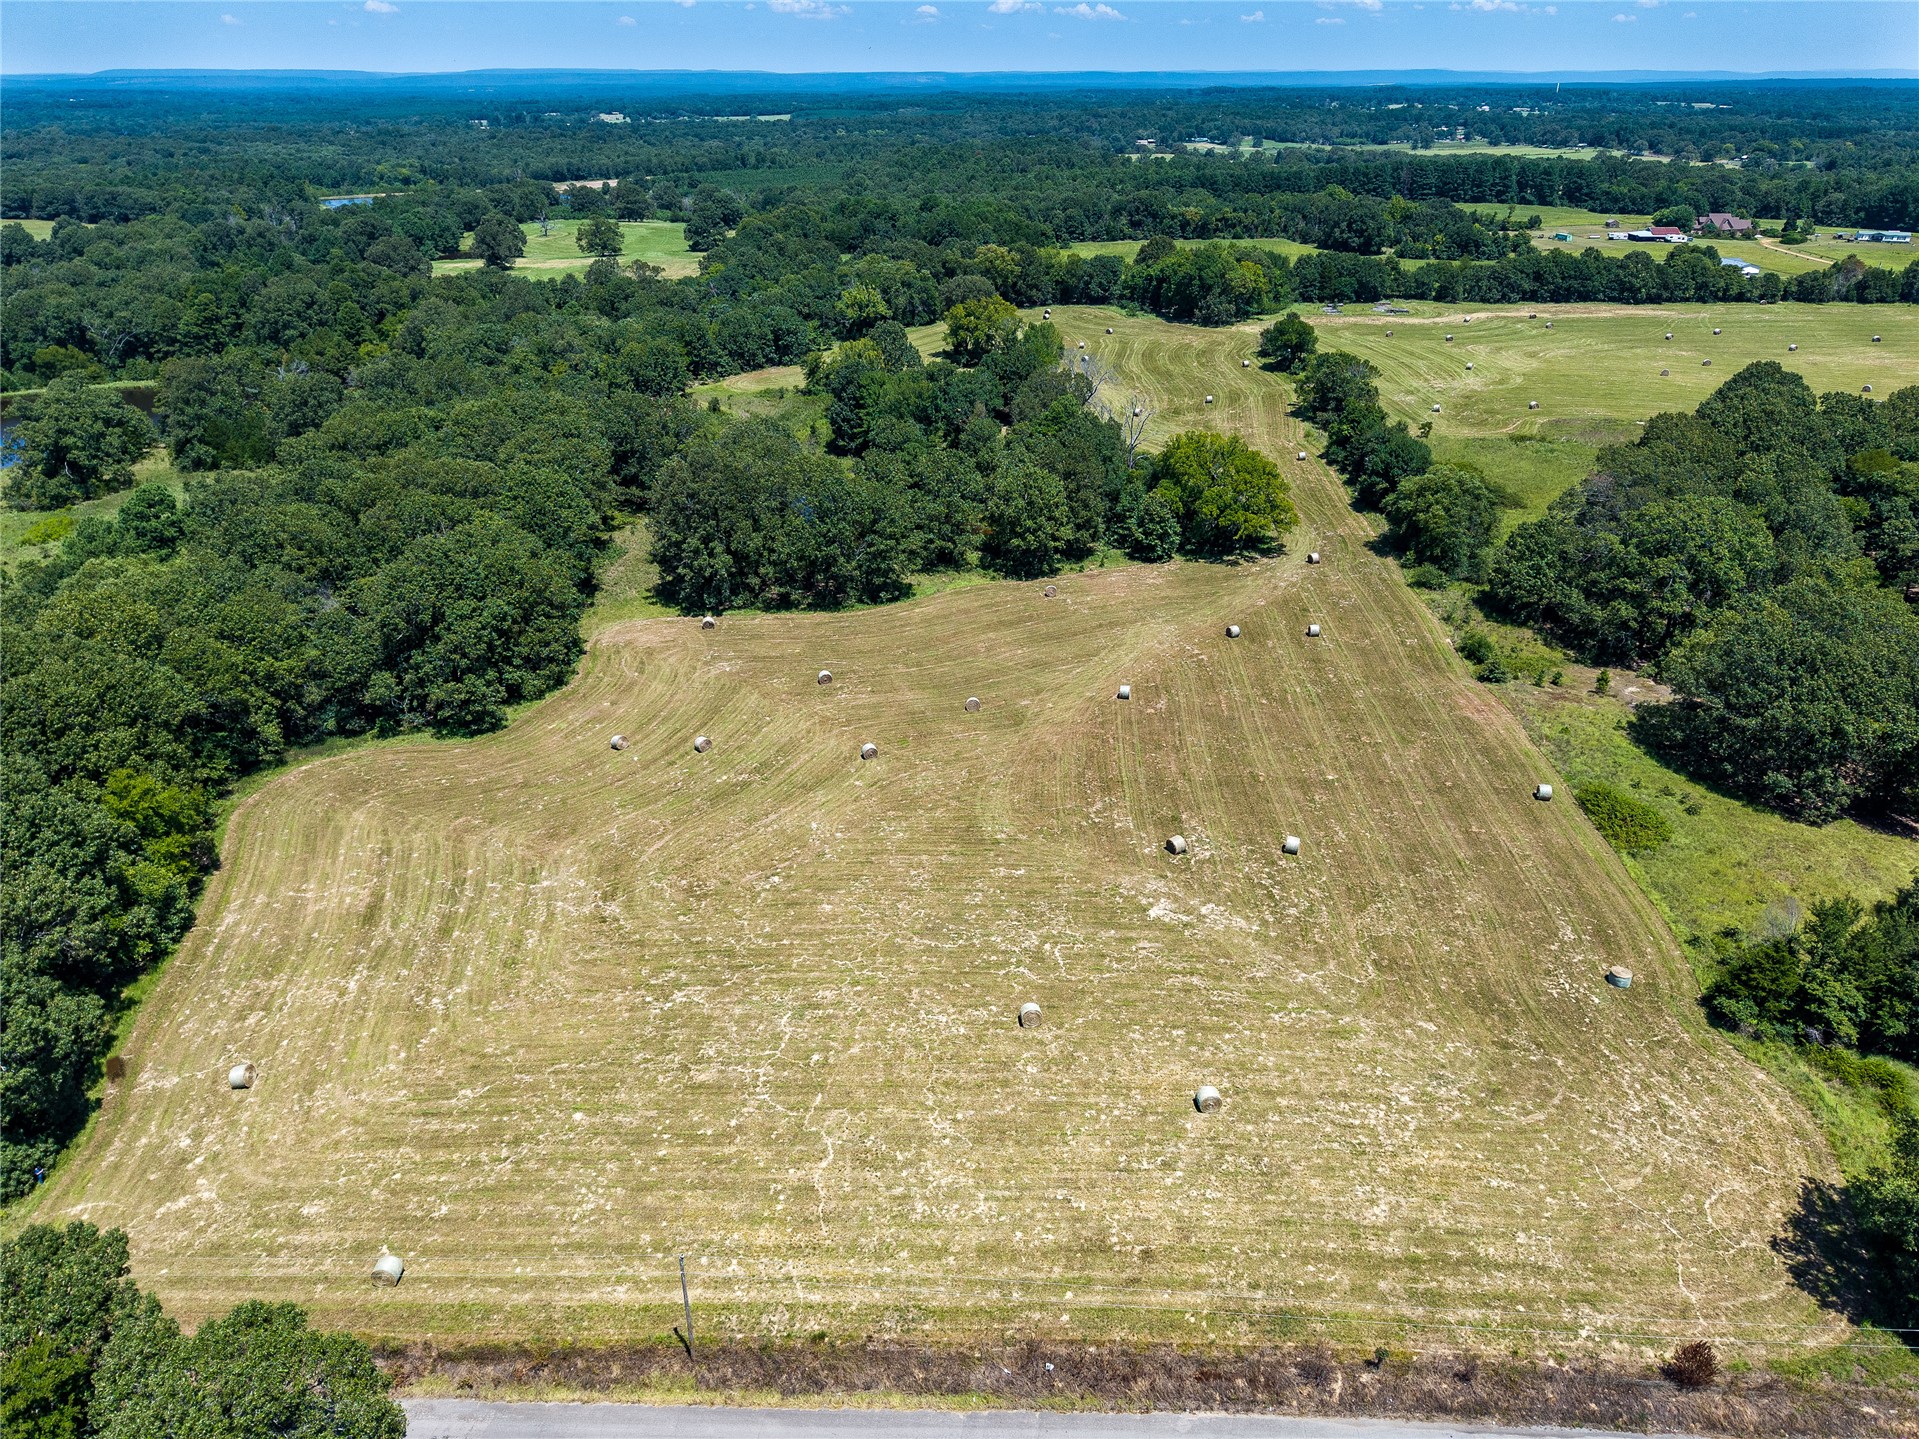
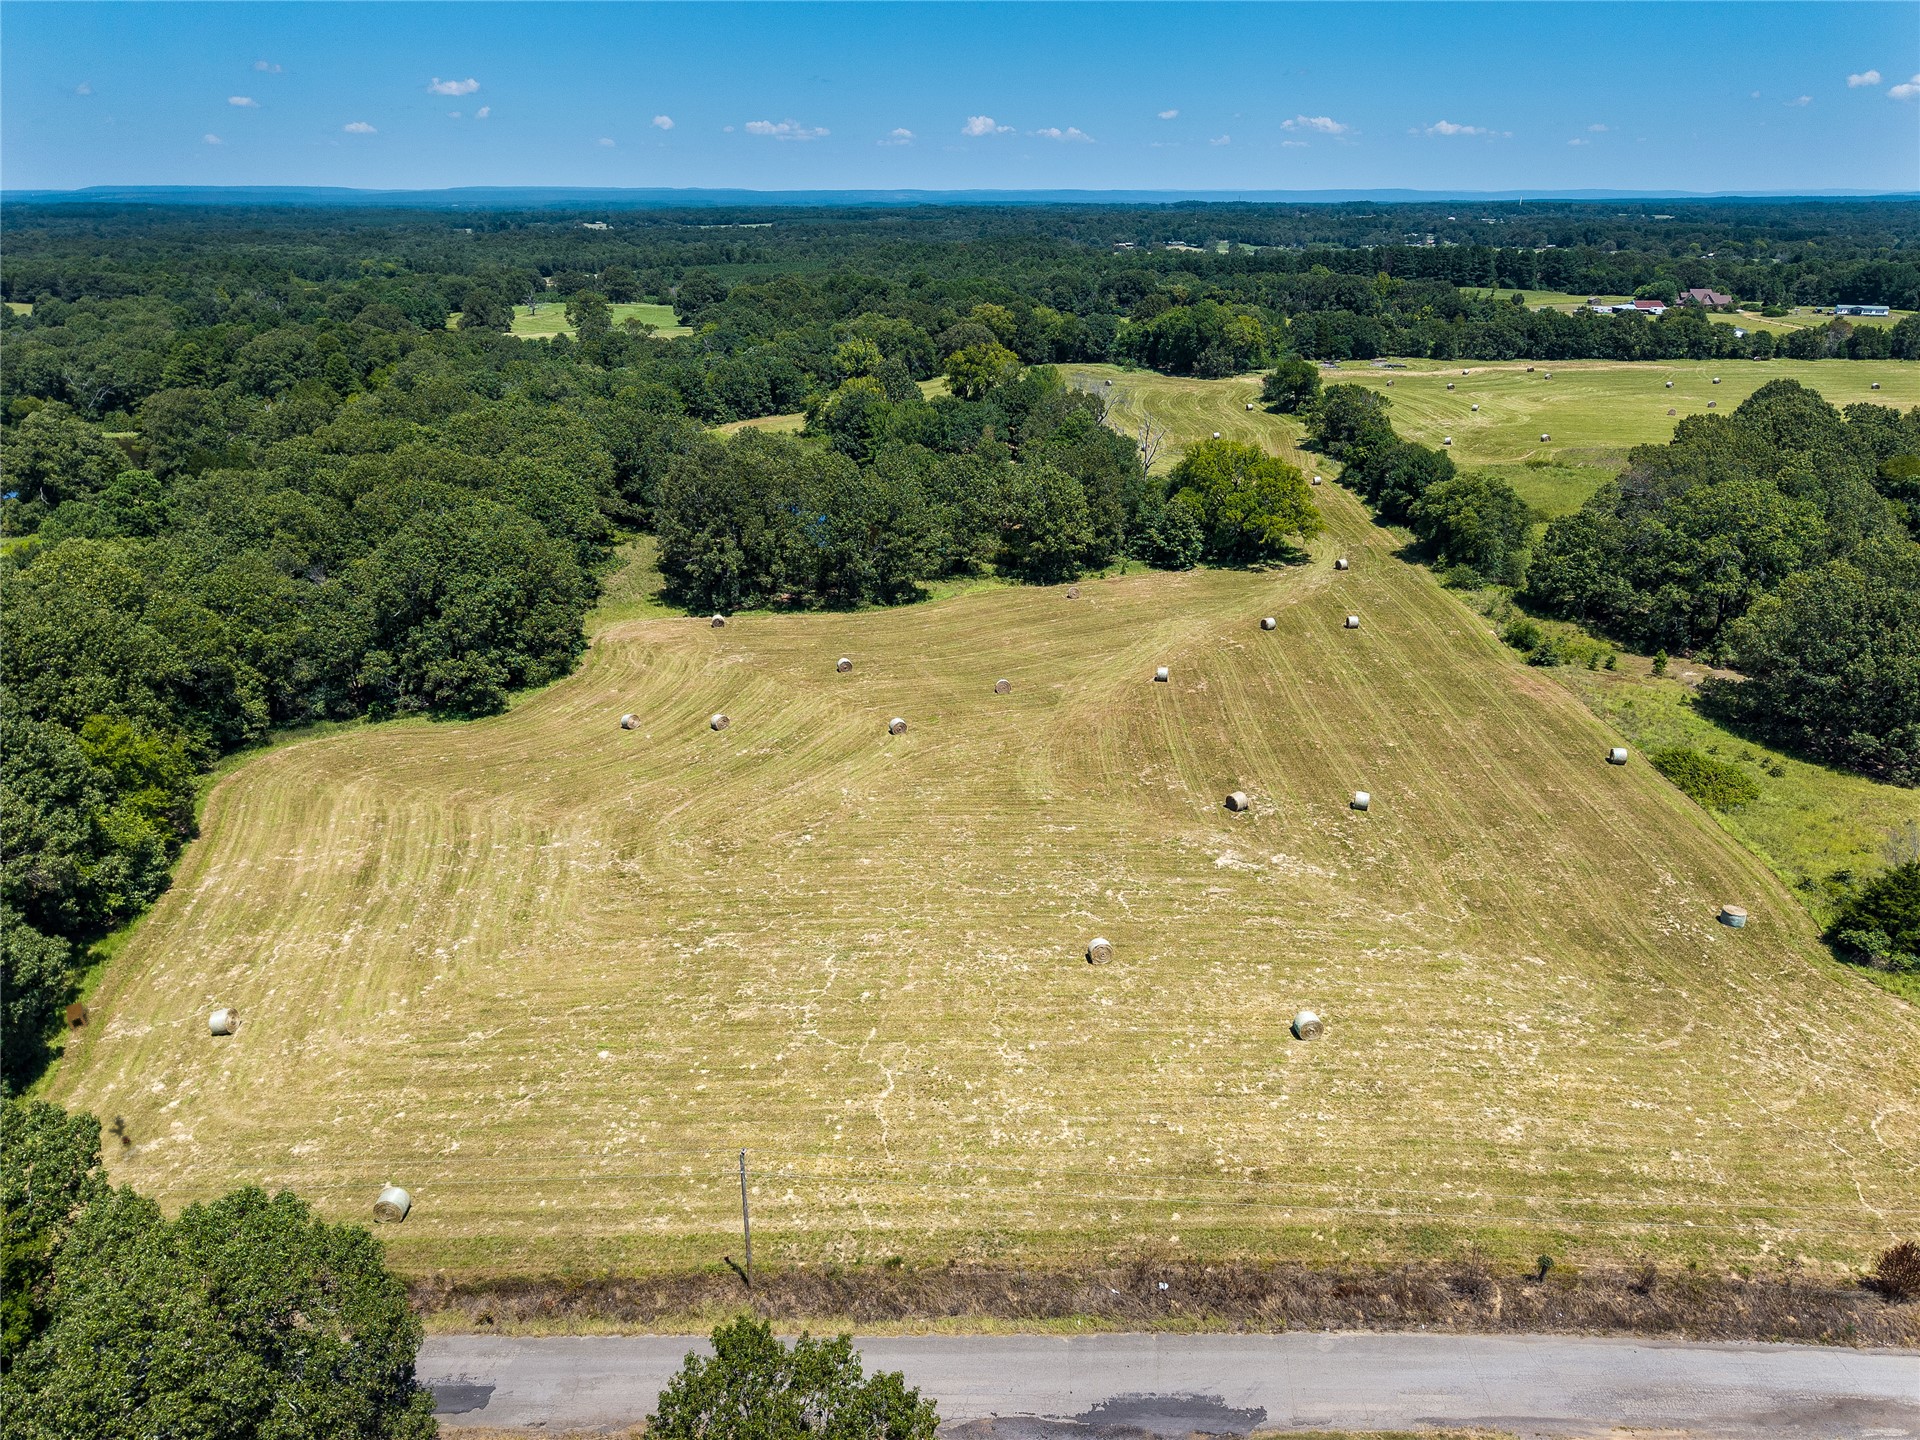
potted tree: none [143,1178,163,1202] -> present [109,1115,130,1143]

